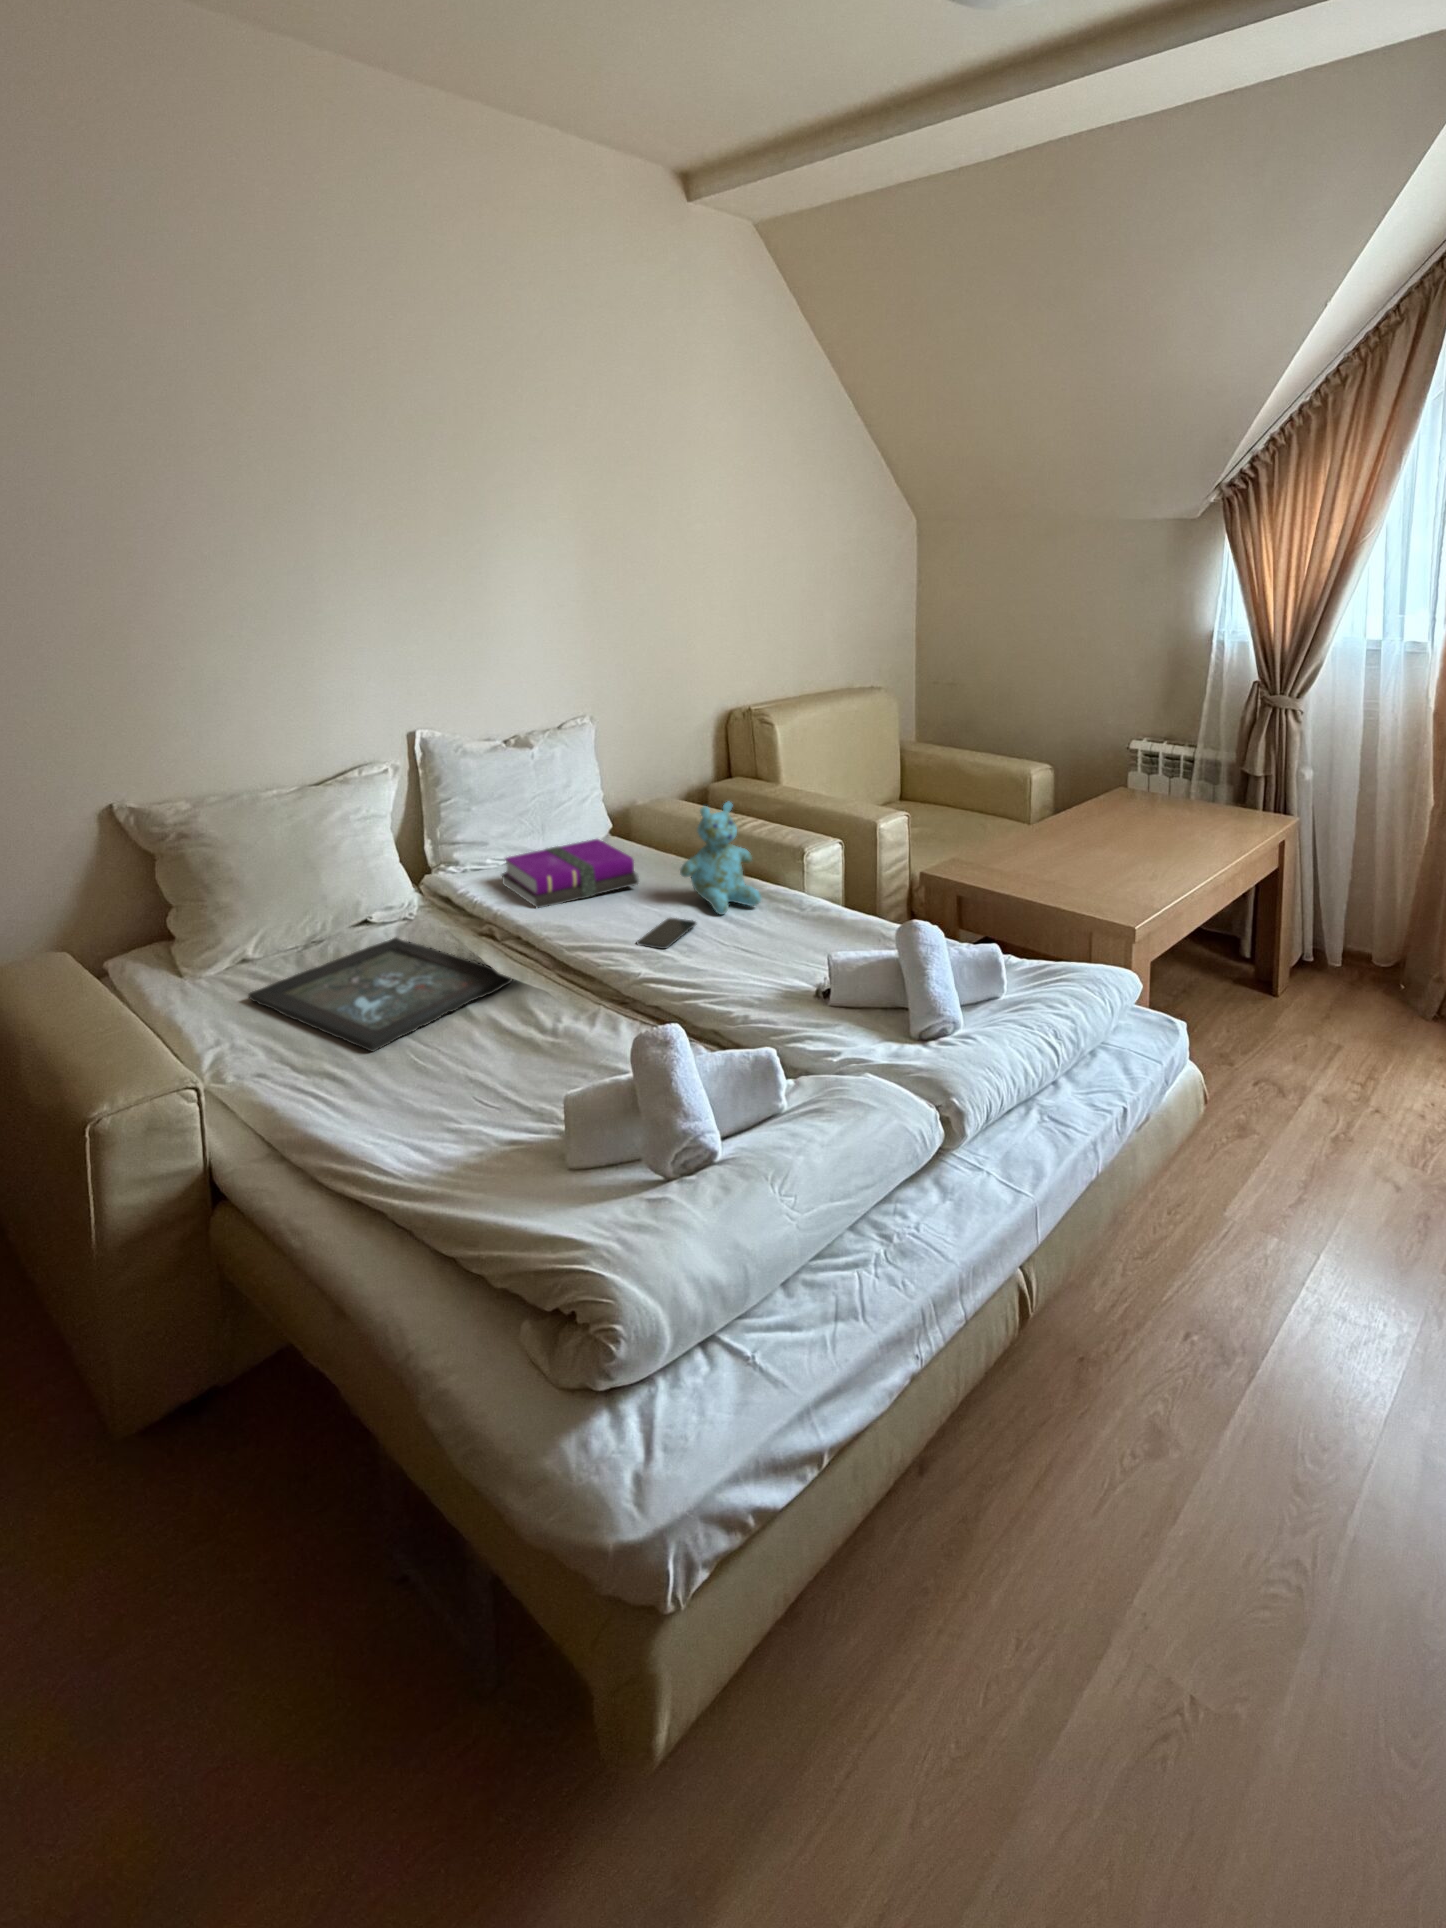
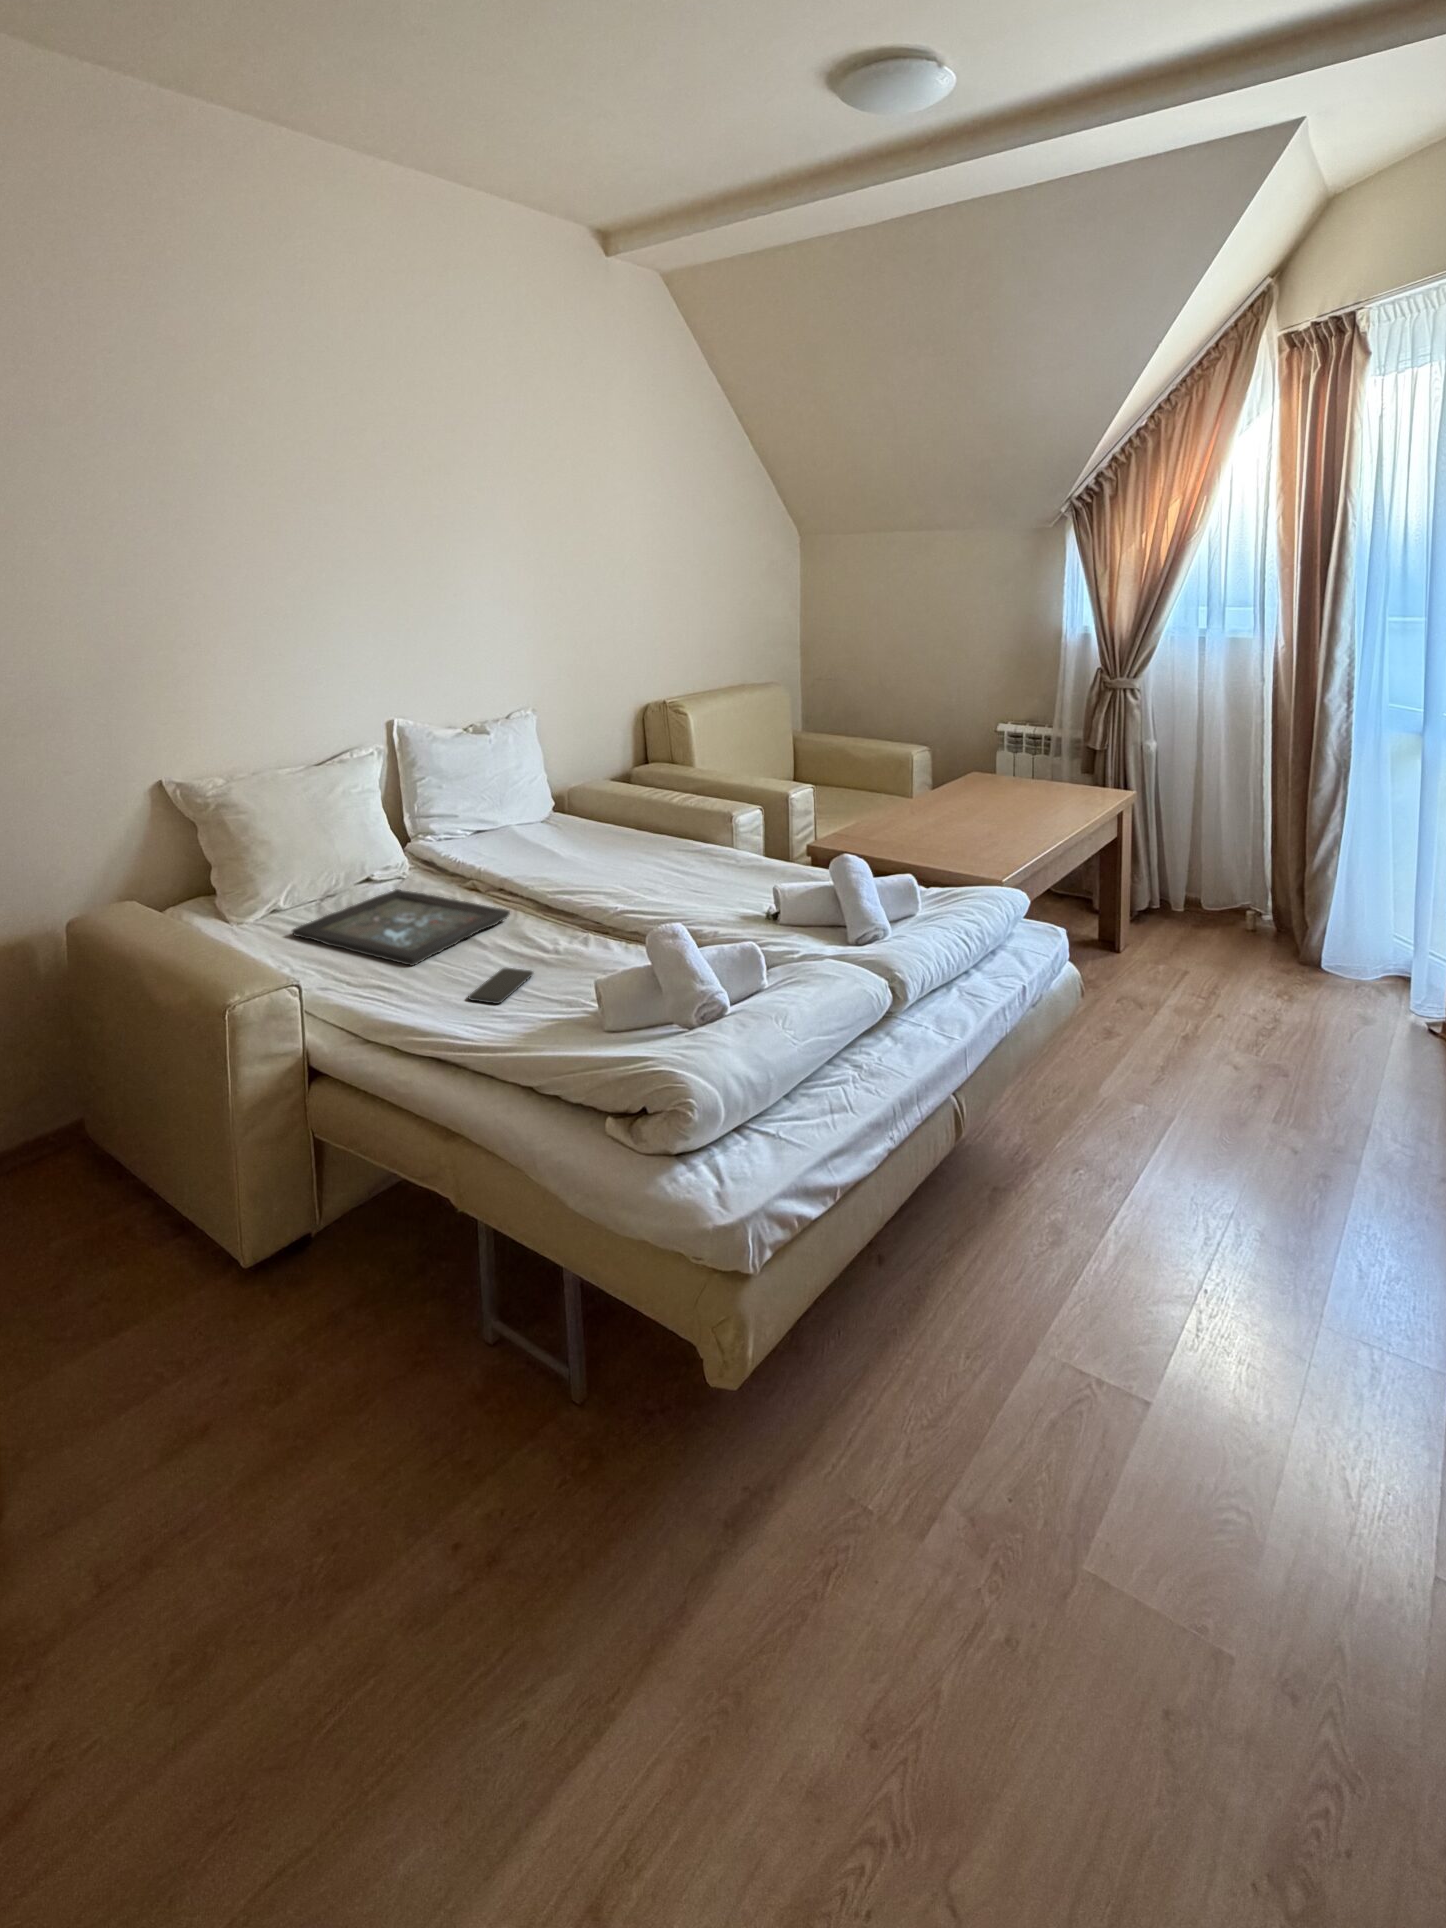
stuffed bear: present [680,802,761,914] -> none [633,771,702,865]
notebook: present [501,839,639,908] -> none [473,809,594,865]
smartphone: present [637,918,696,949] -> present [468,968,533,1004]

